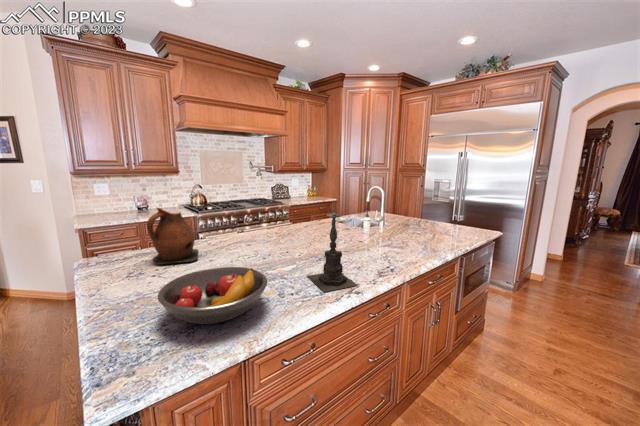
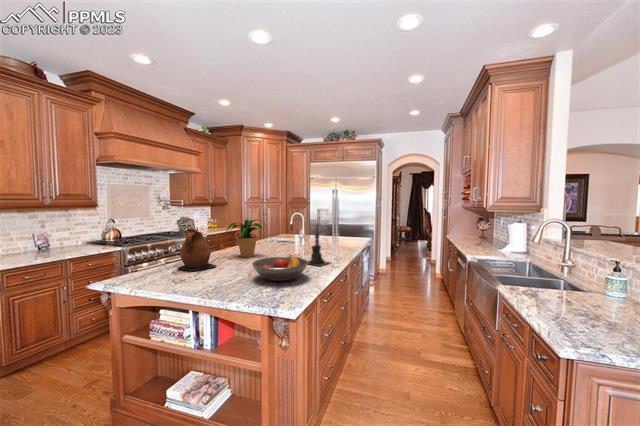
potted plant: none [235,196,291,248] -> present [227,220,262,257]

